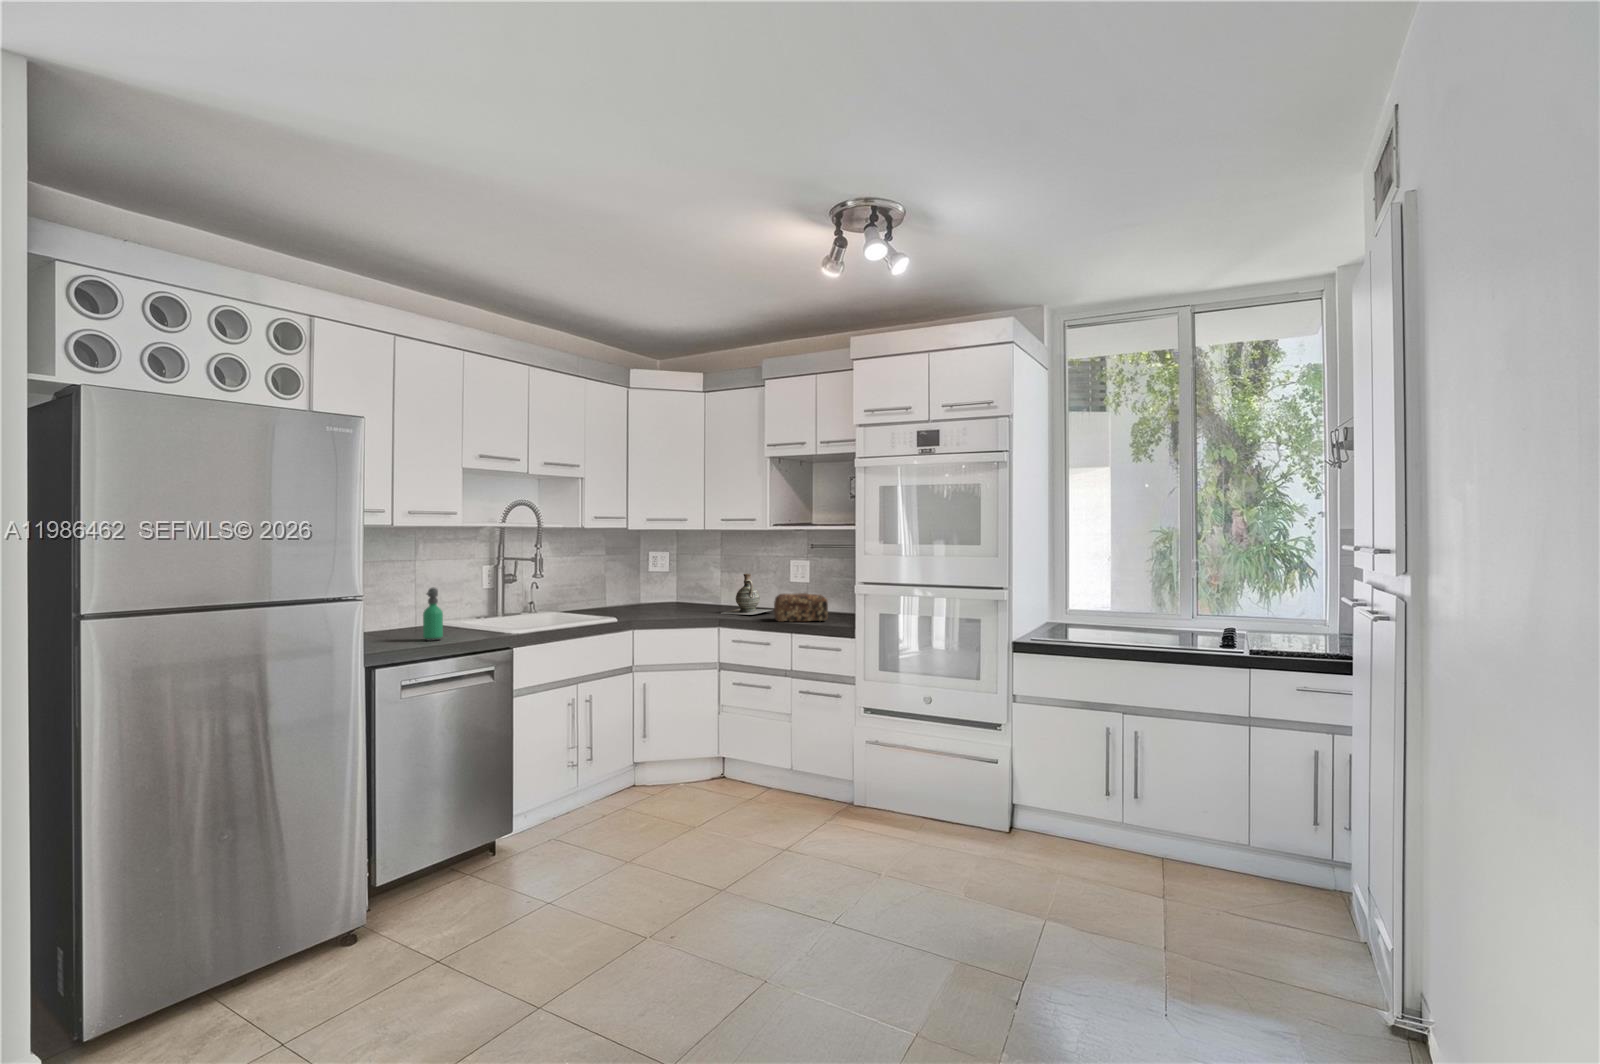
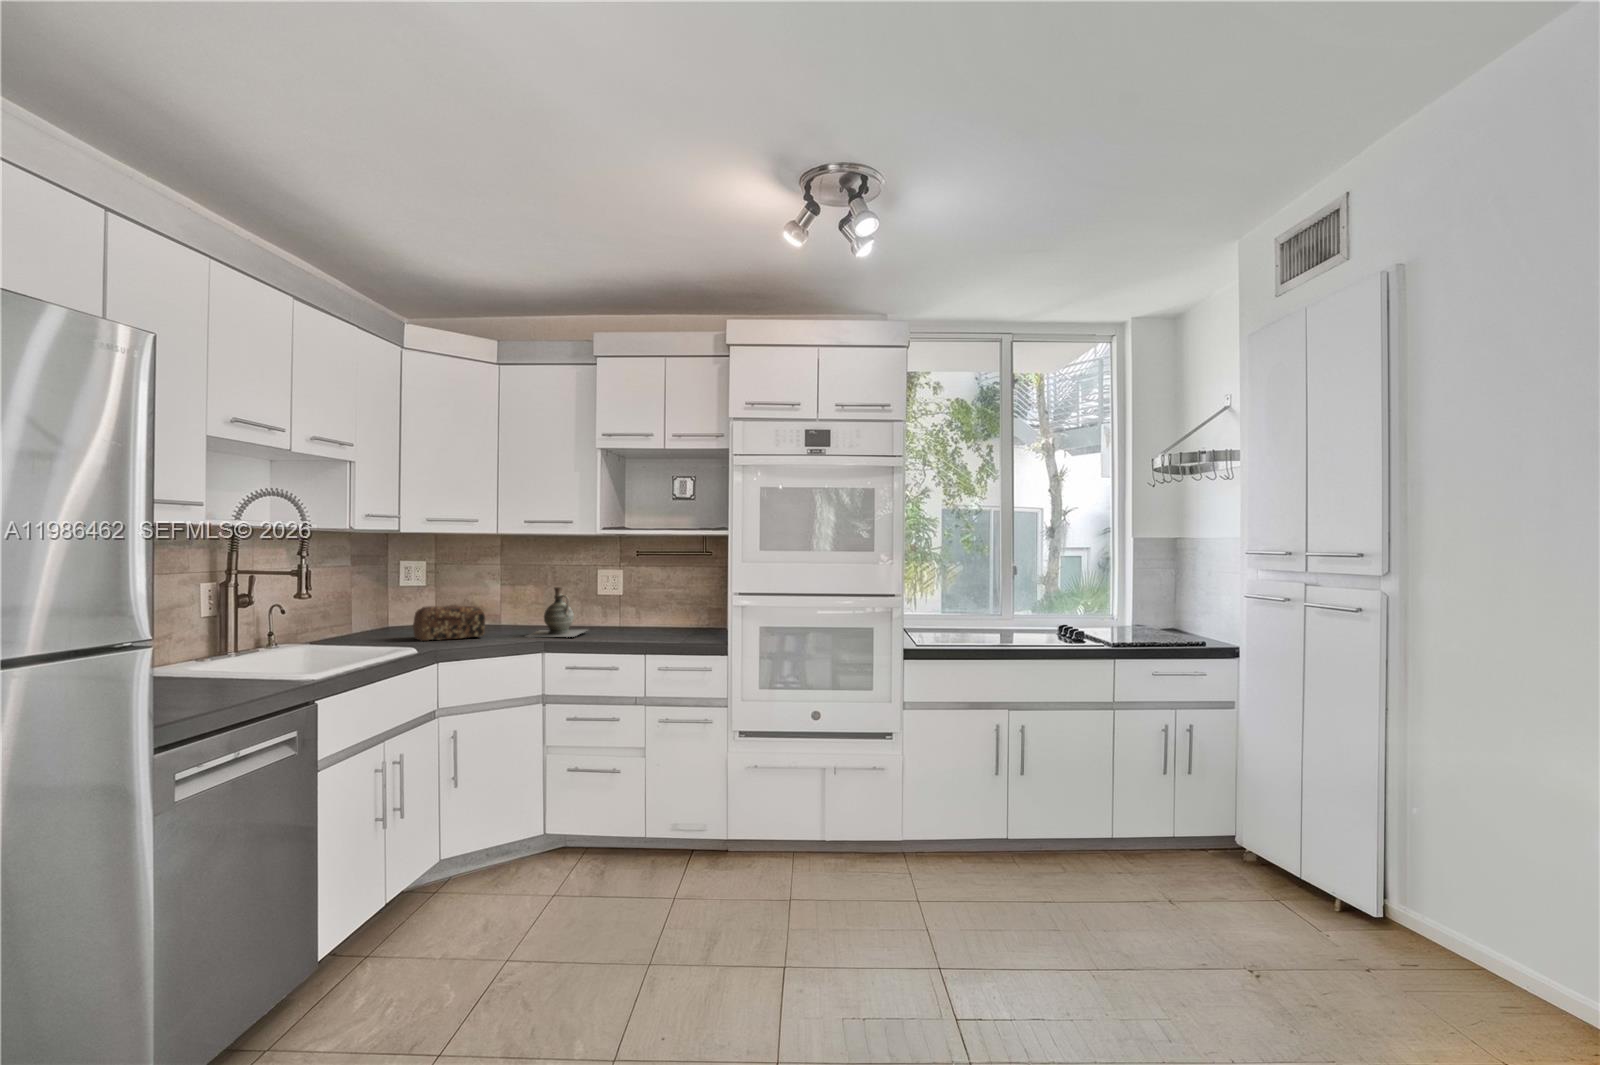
soap dispenser: present [423,587,443,641] -> none [188,618,223,700]
bread loaf: present [774,593,828,622] -> present [413,605,485,641]

